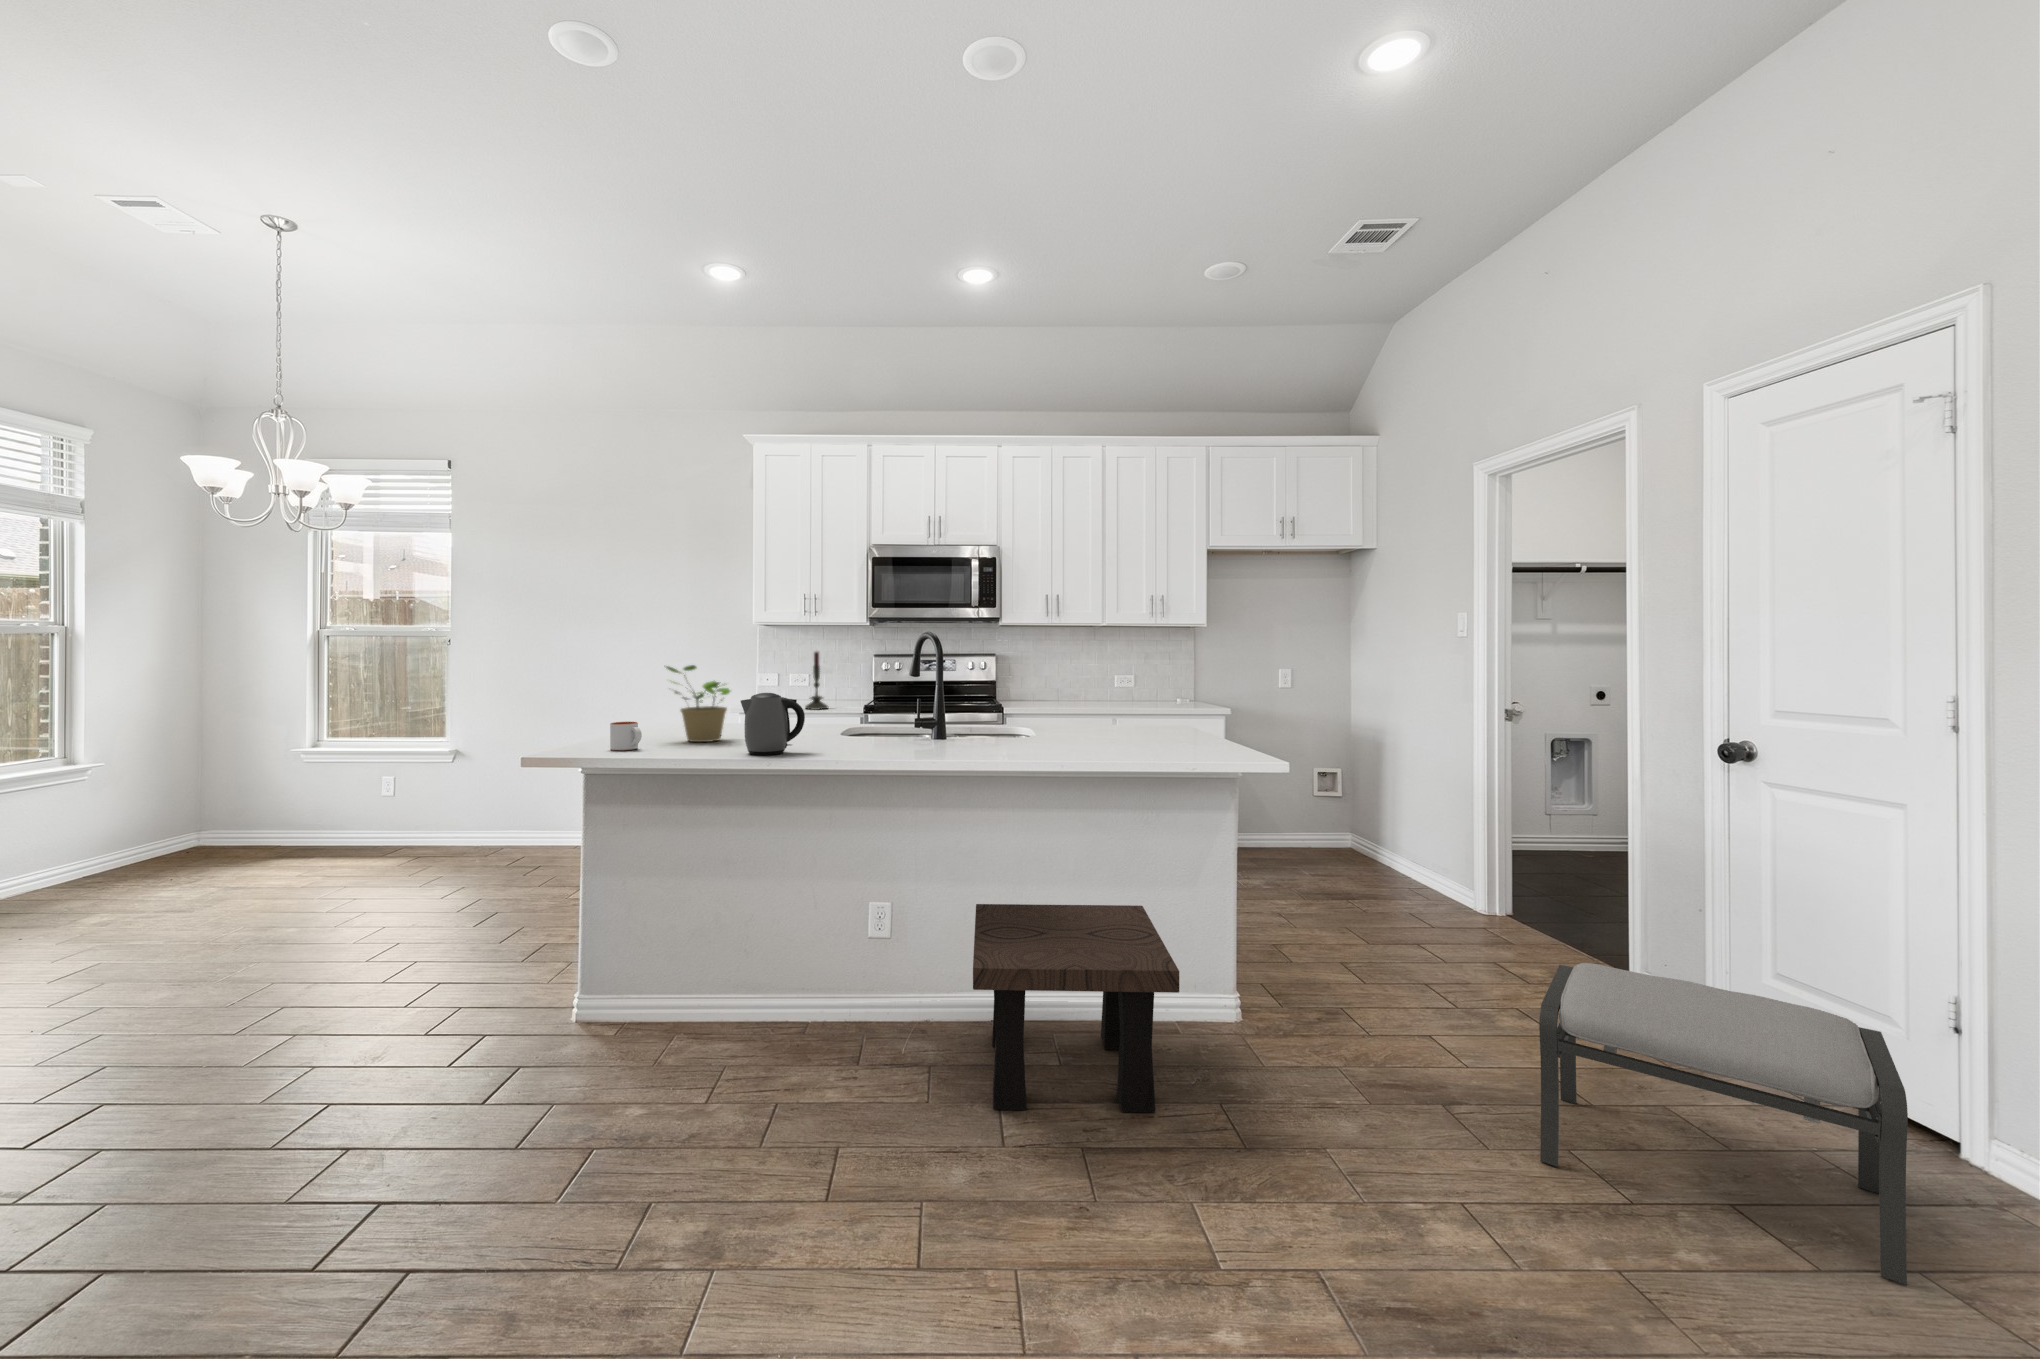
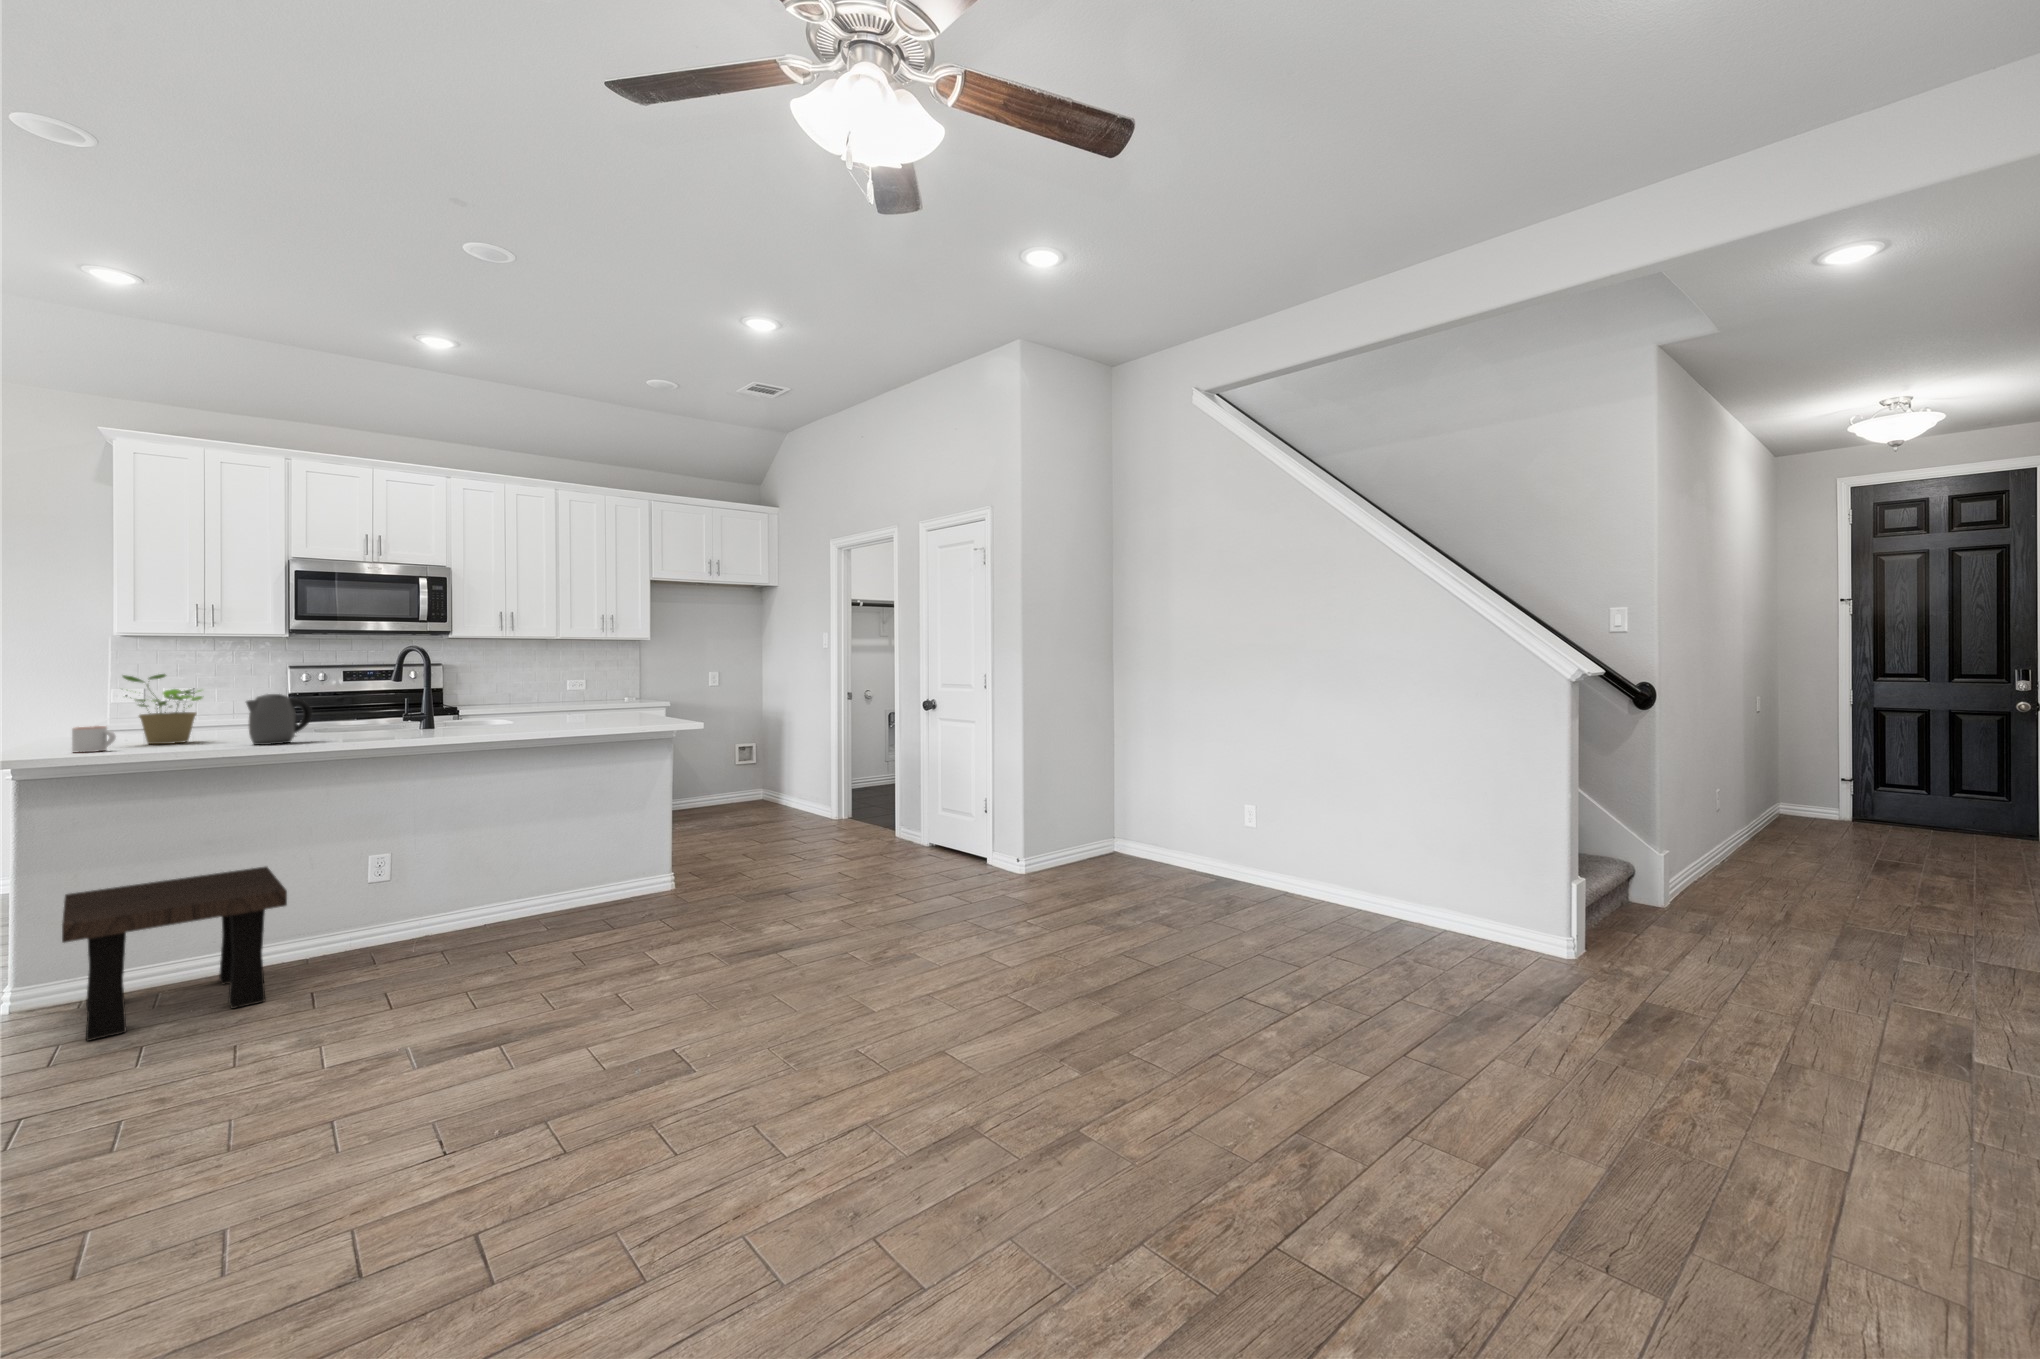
candle: present [805,652,828,710] -> none [210,662,242,723]
side table: present [973,904,1179,1112] -> present [62,867,287,1041]
ottoman: present [1539,963,1908,1285] -> none [827,806,956,899]

